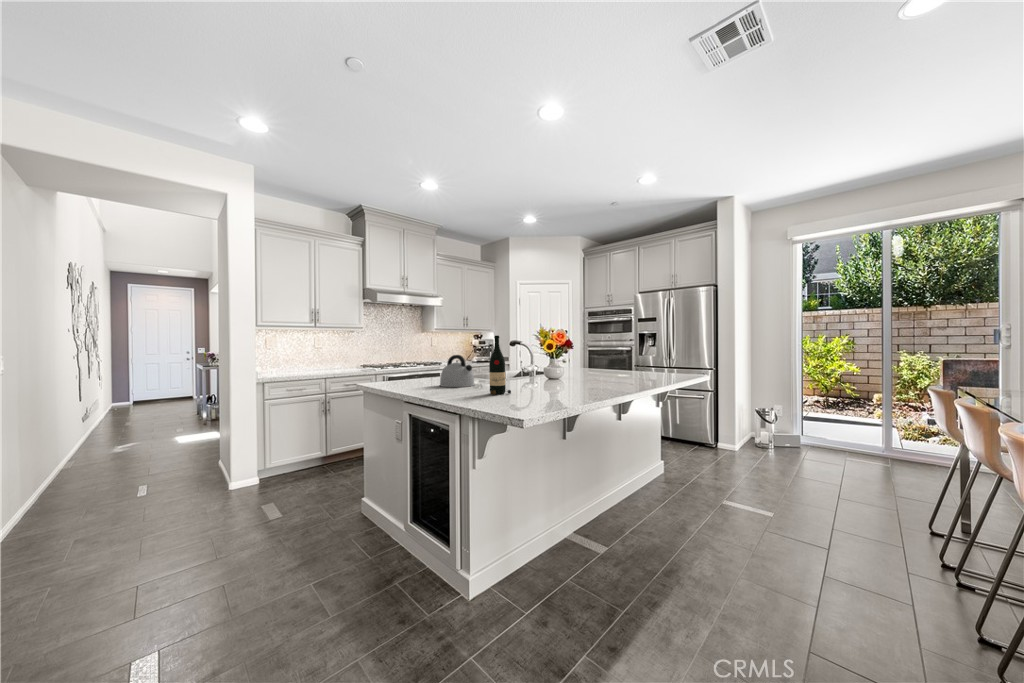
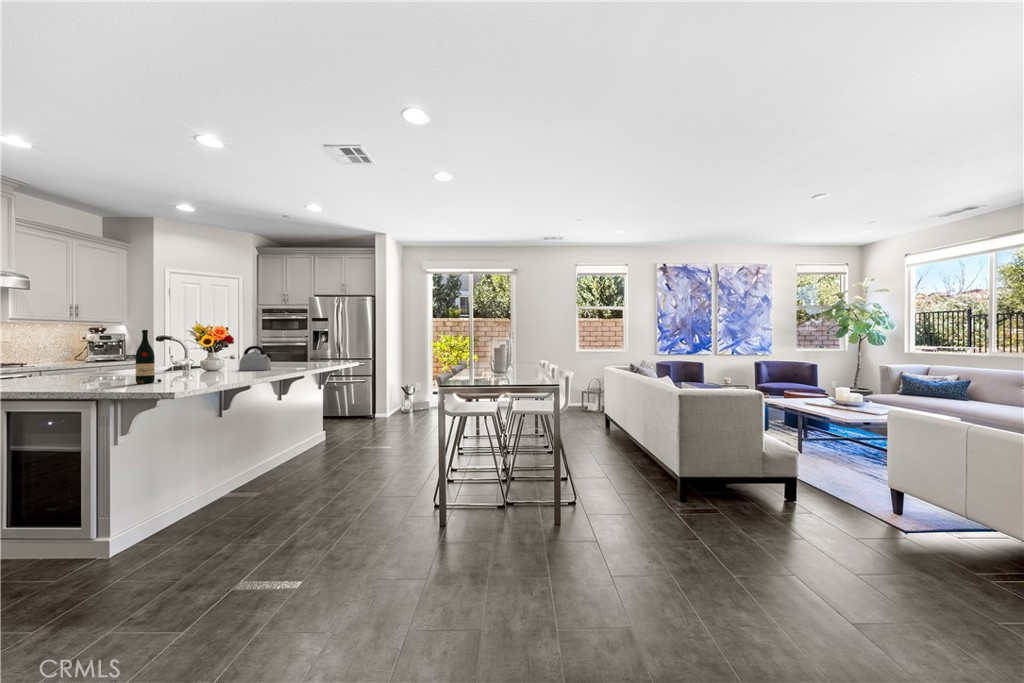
kettle: present [440,355,475,387] -> present [239,346,272,371]

